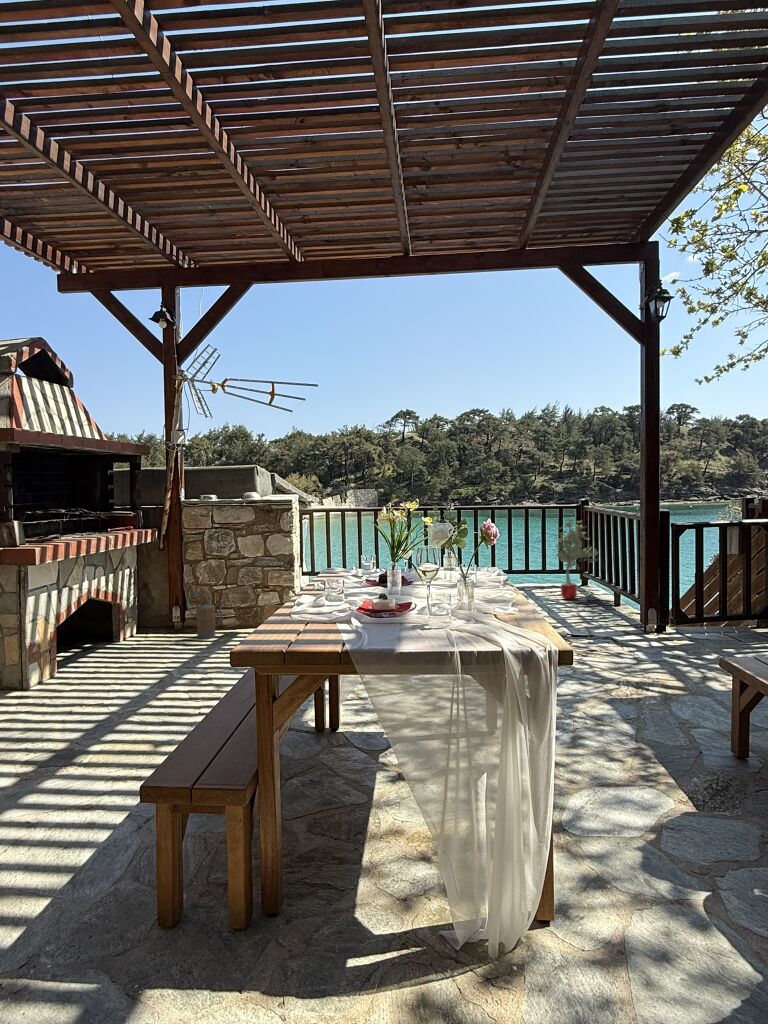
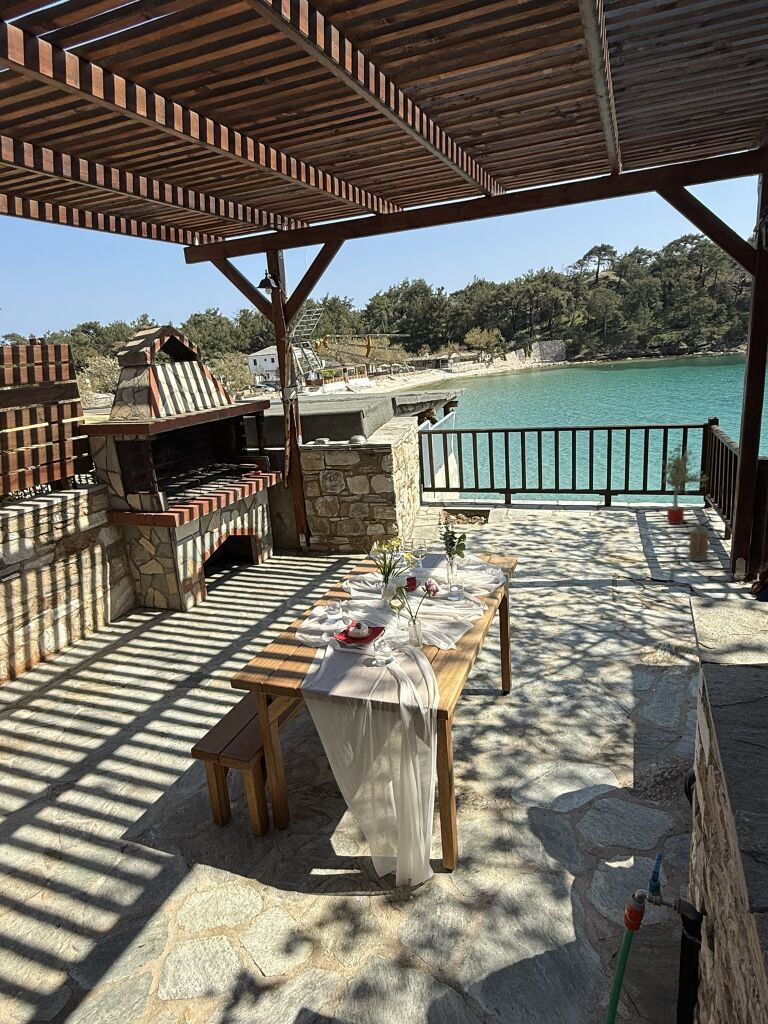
watering can: present [187,592,225,639] -> present [689,516,708,561]

